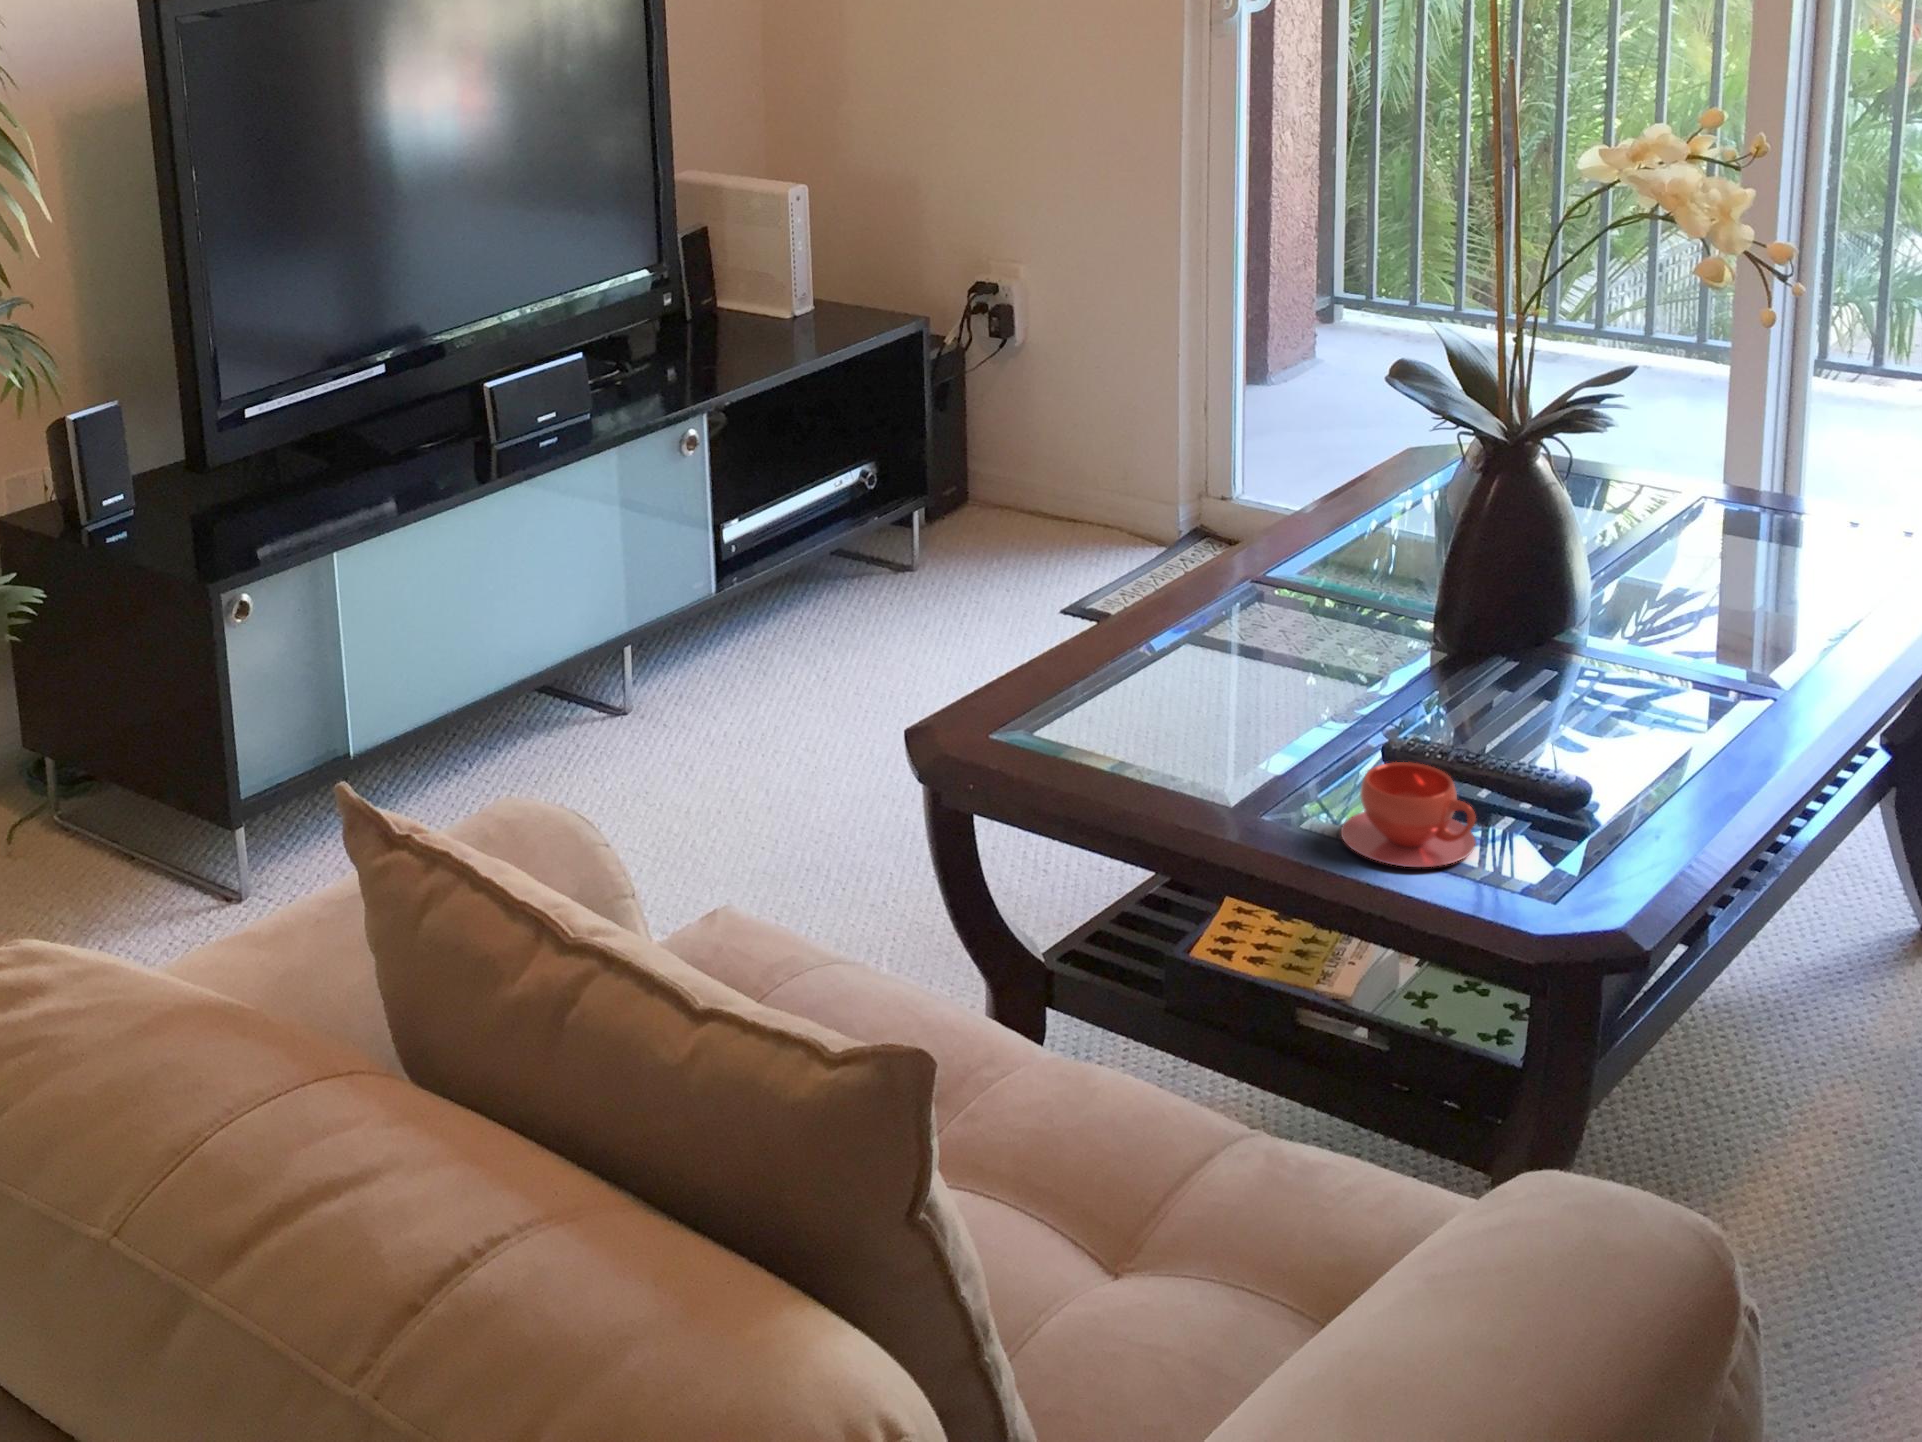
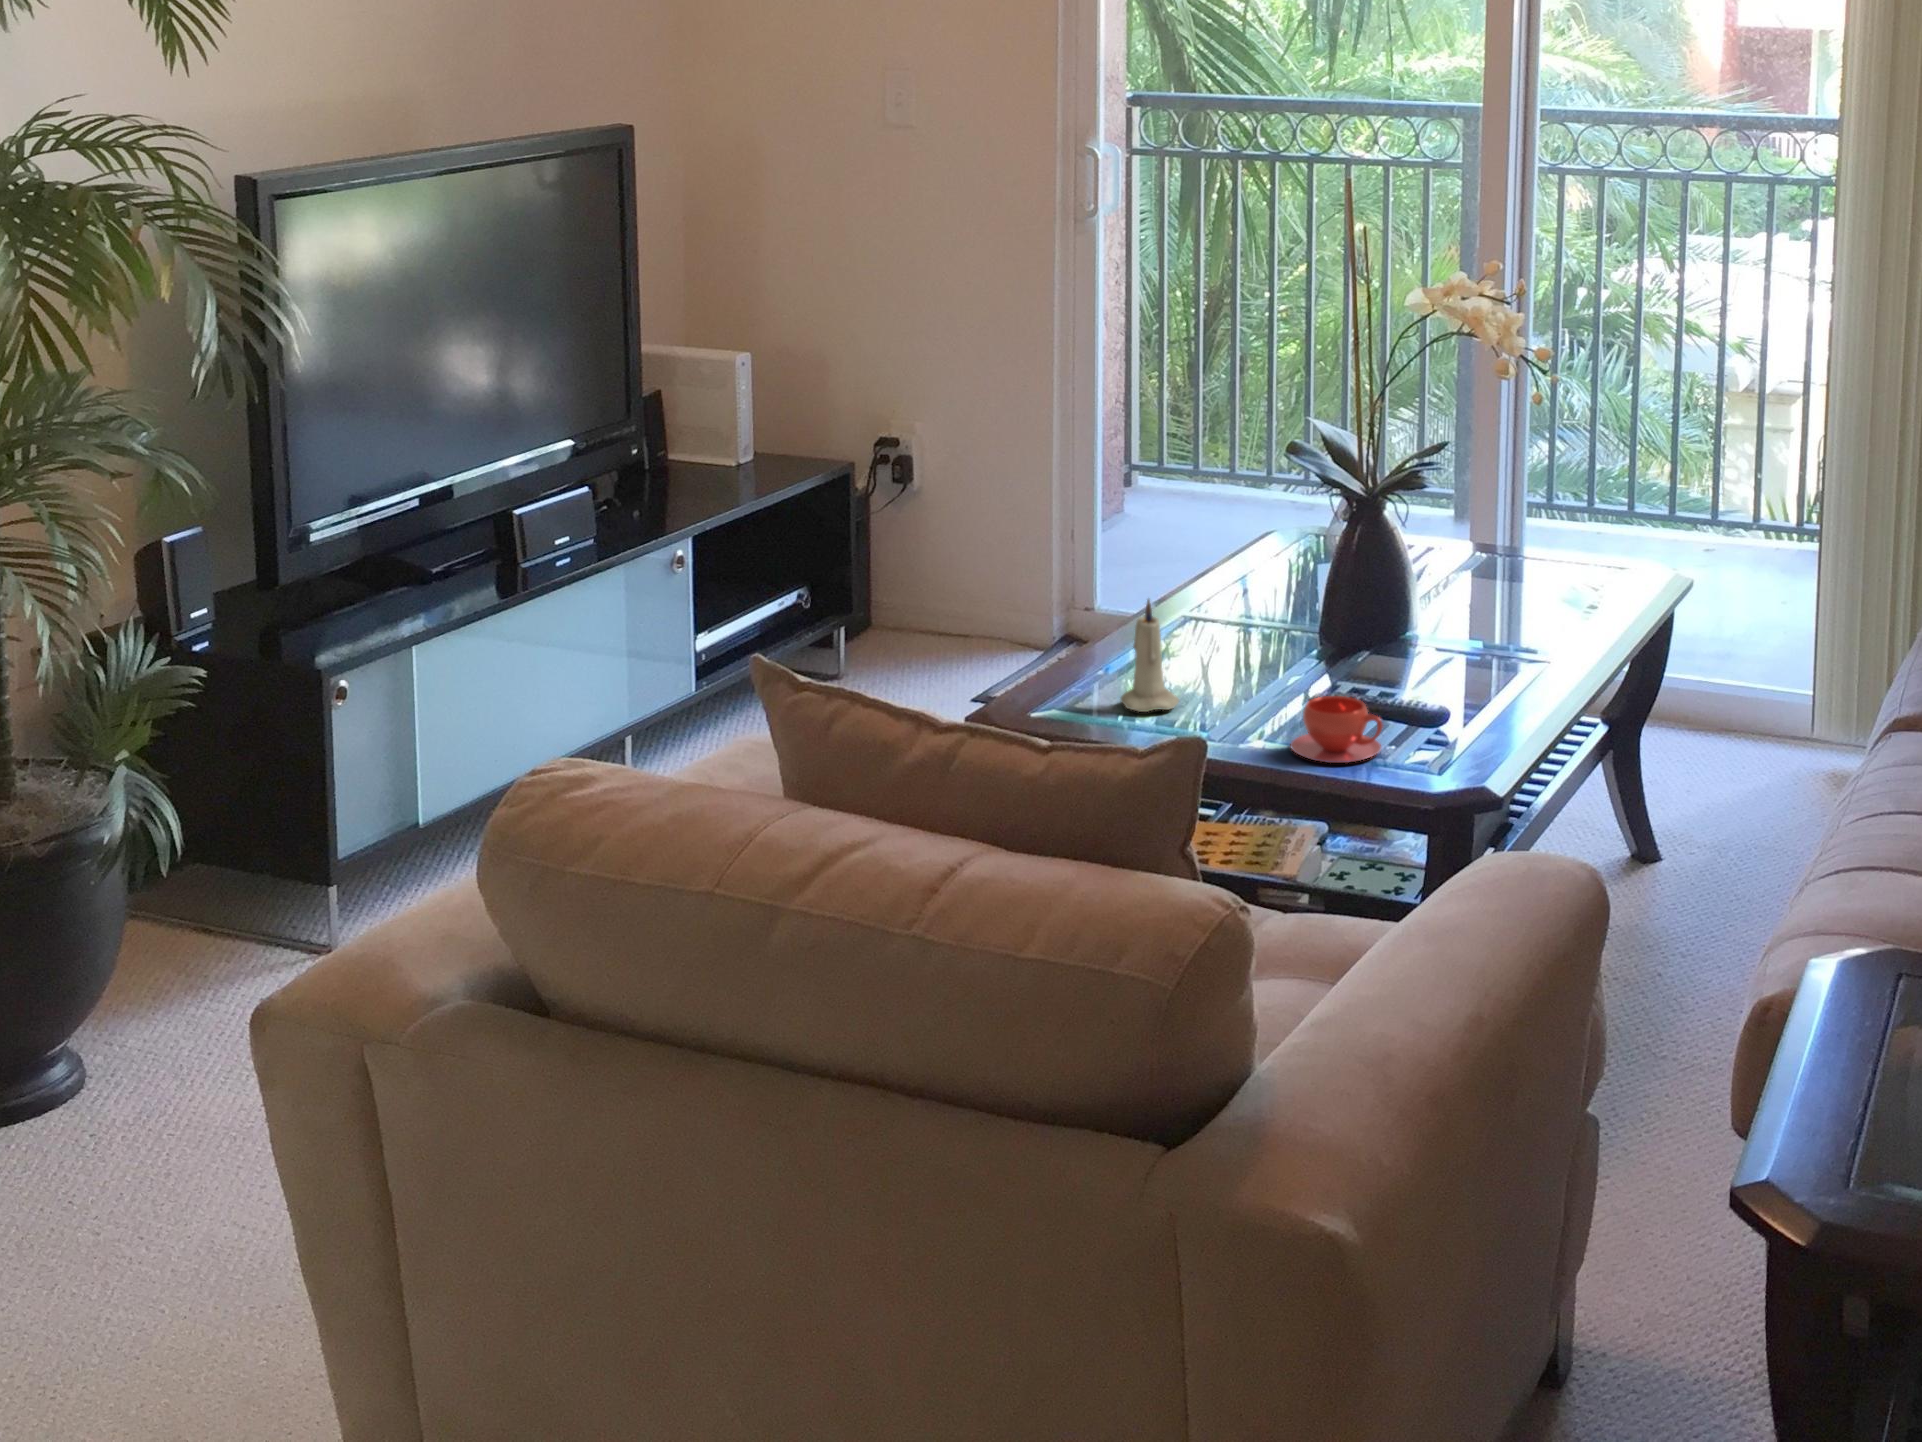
candle: none [1127,590,1207,746] -> present [1121,599,1179,712]

